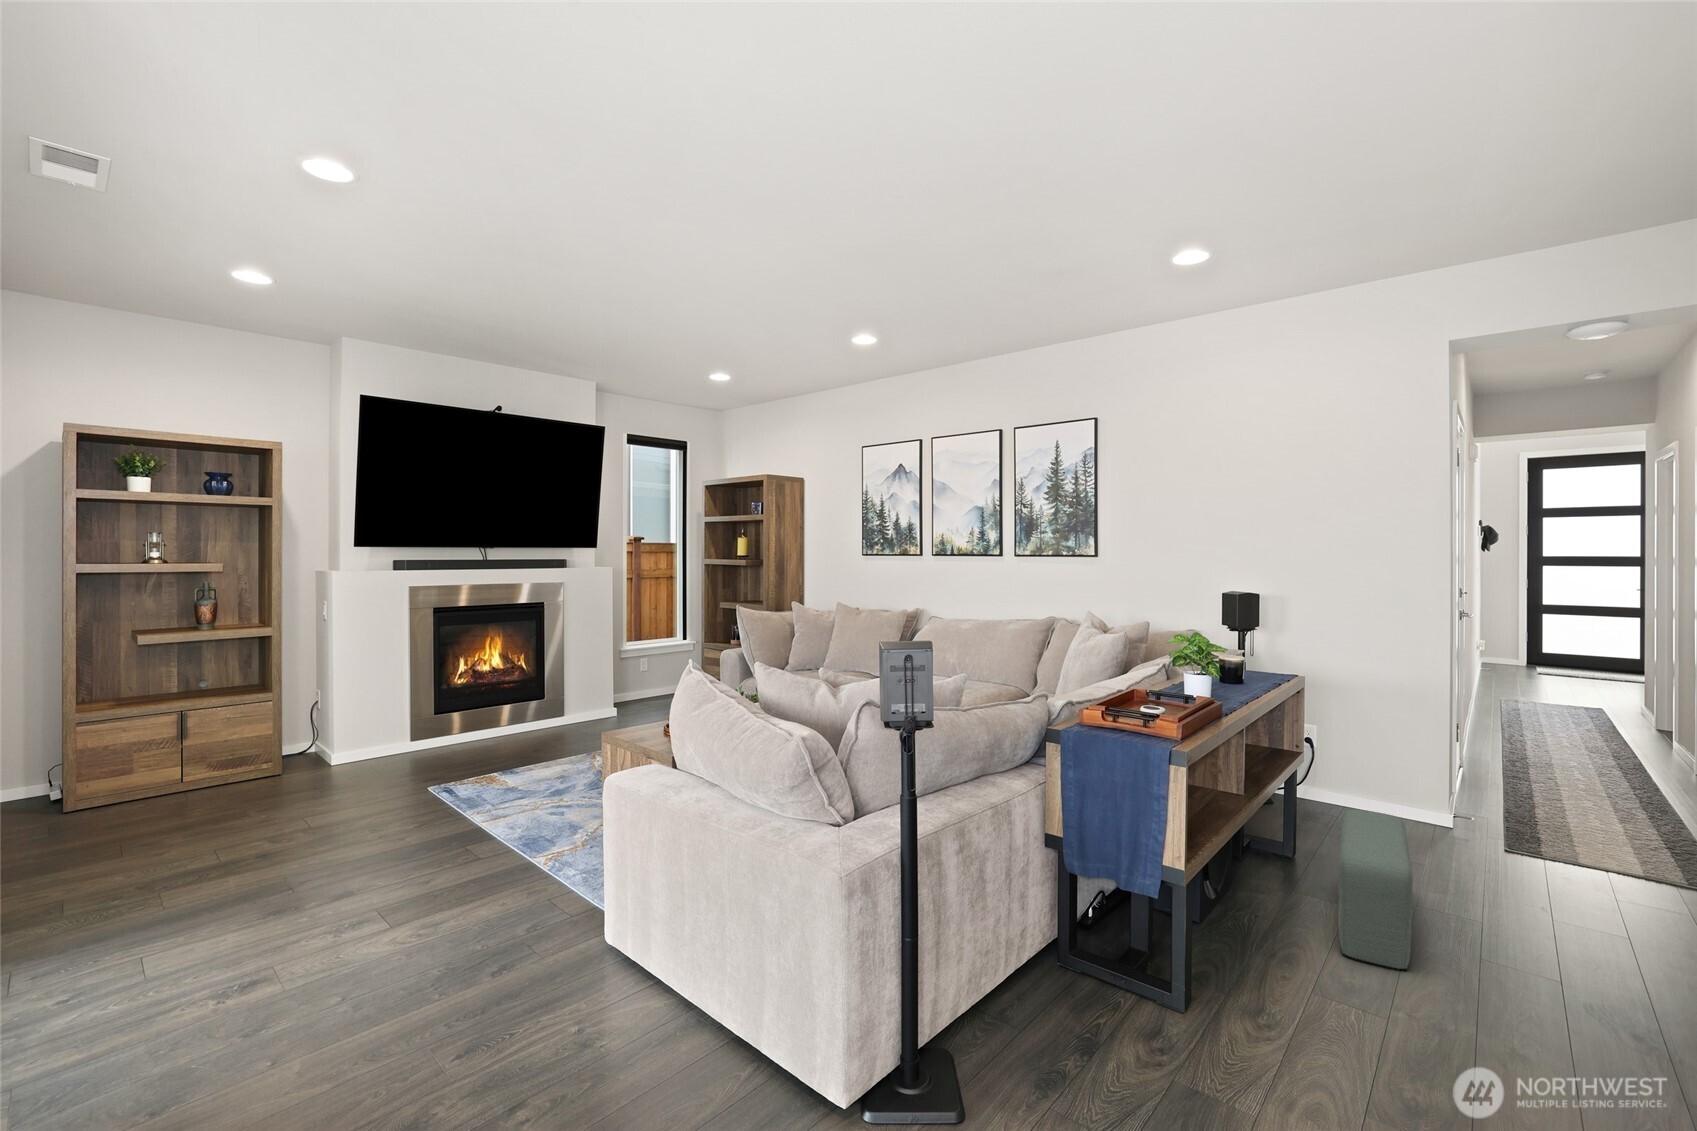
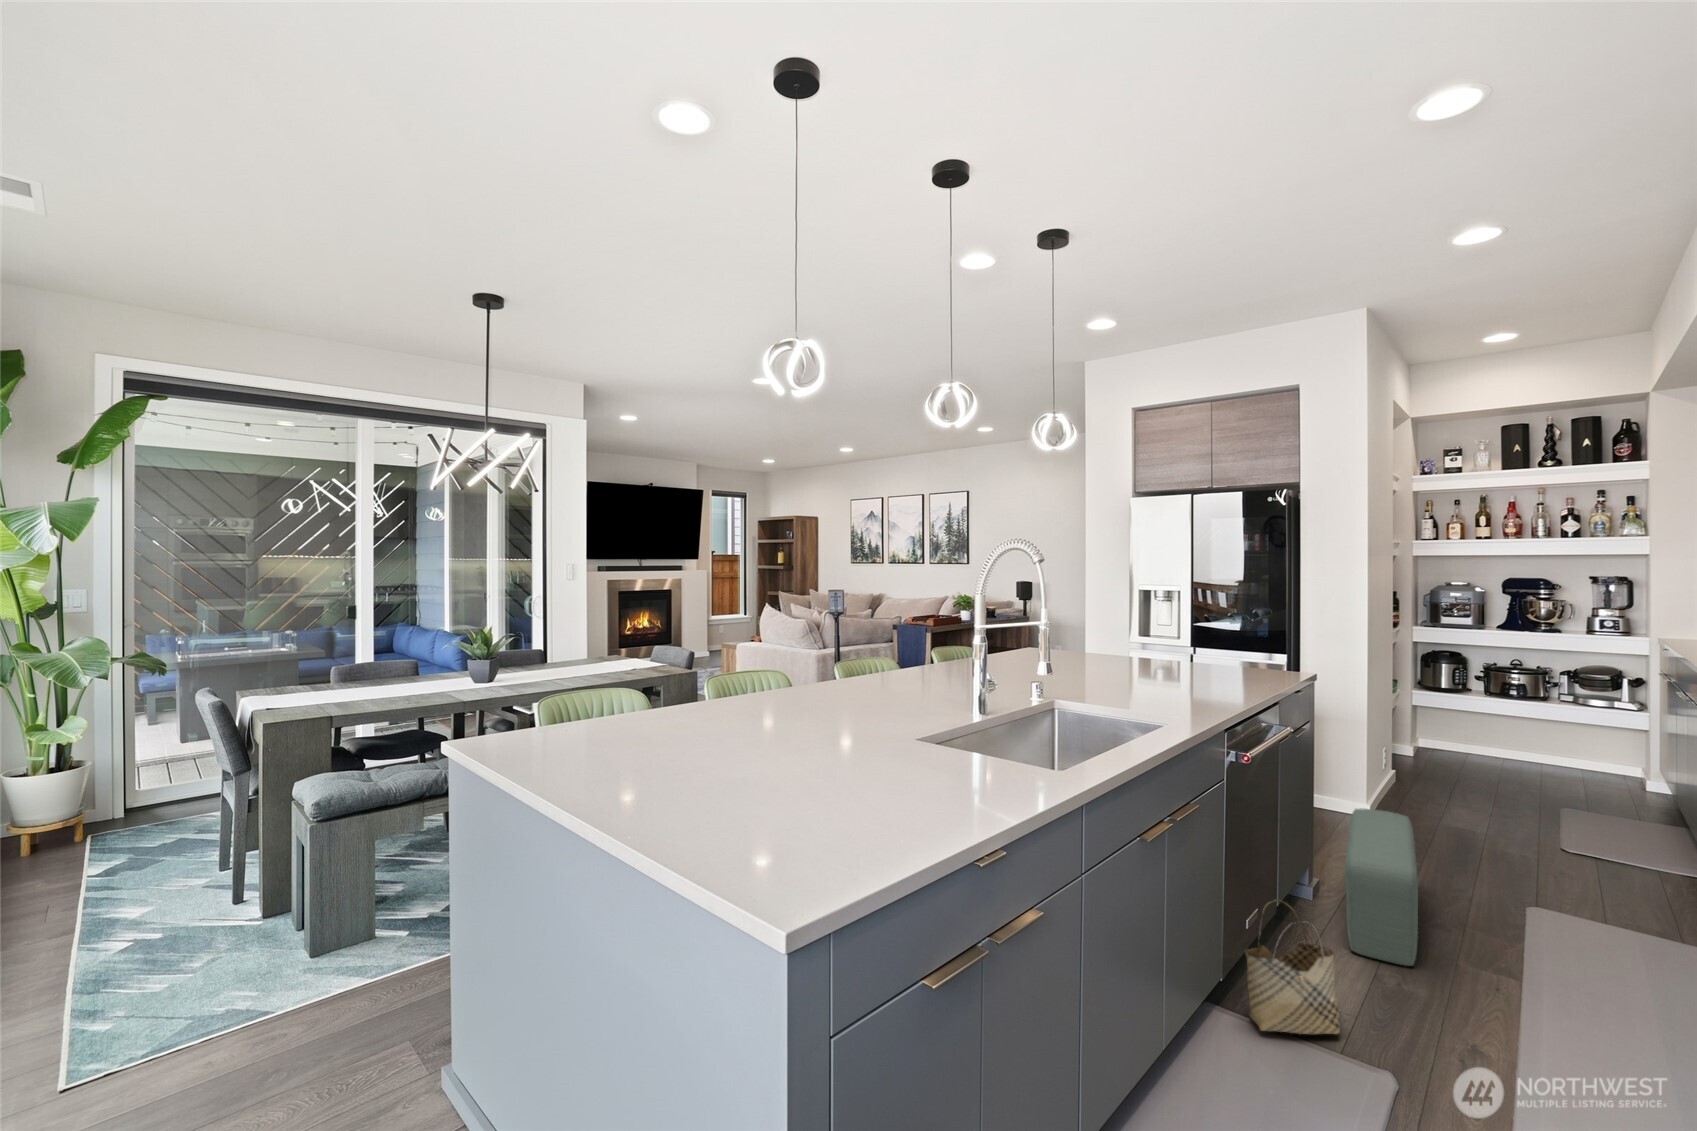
woven basket: none [1237,892,1335,1035] -> present [1245,899,1340,1034]

